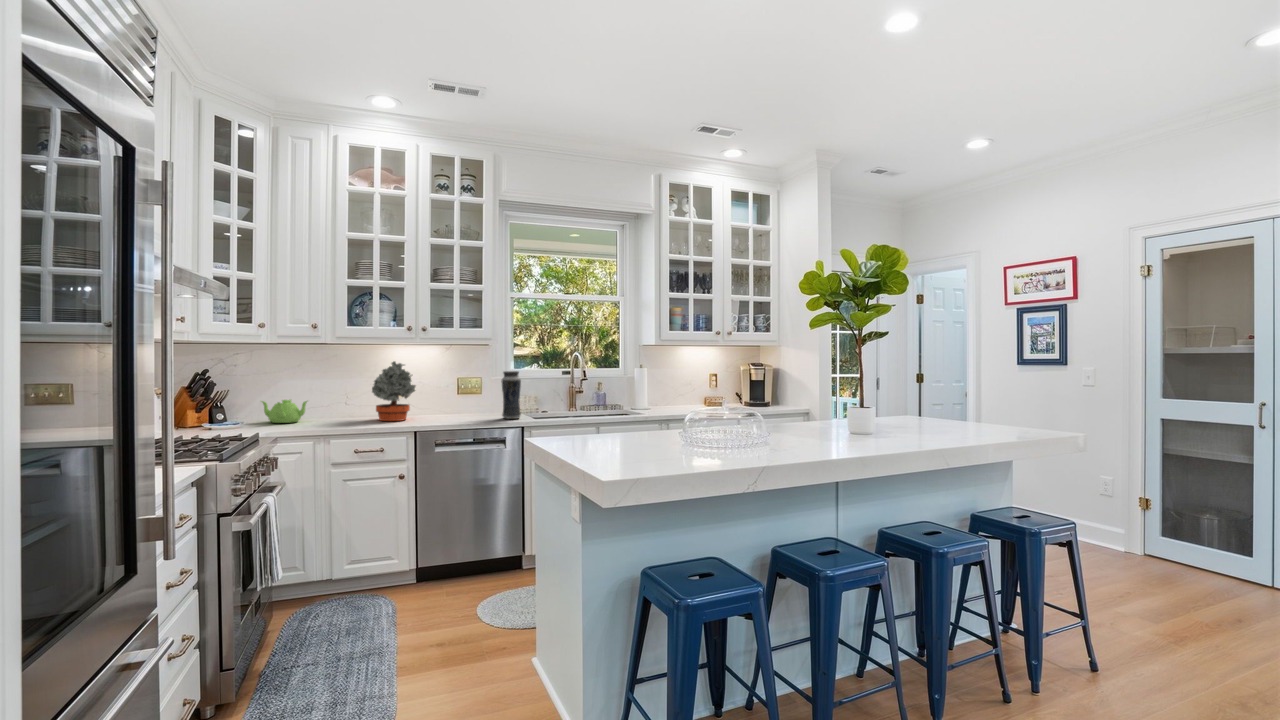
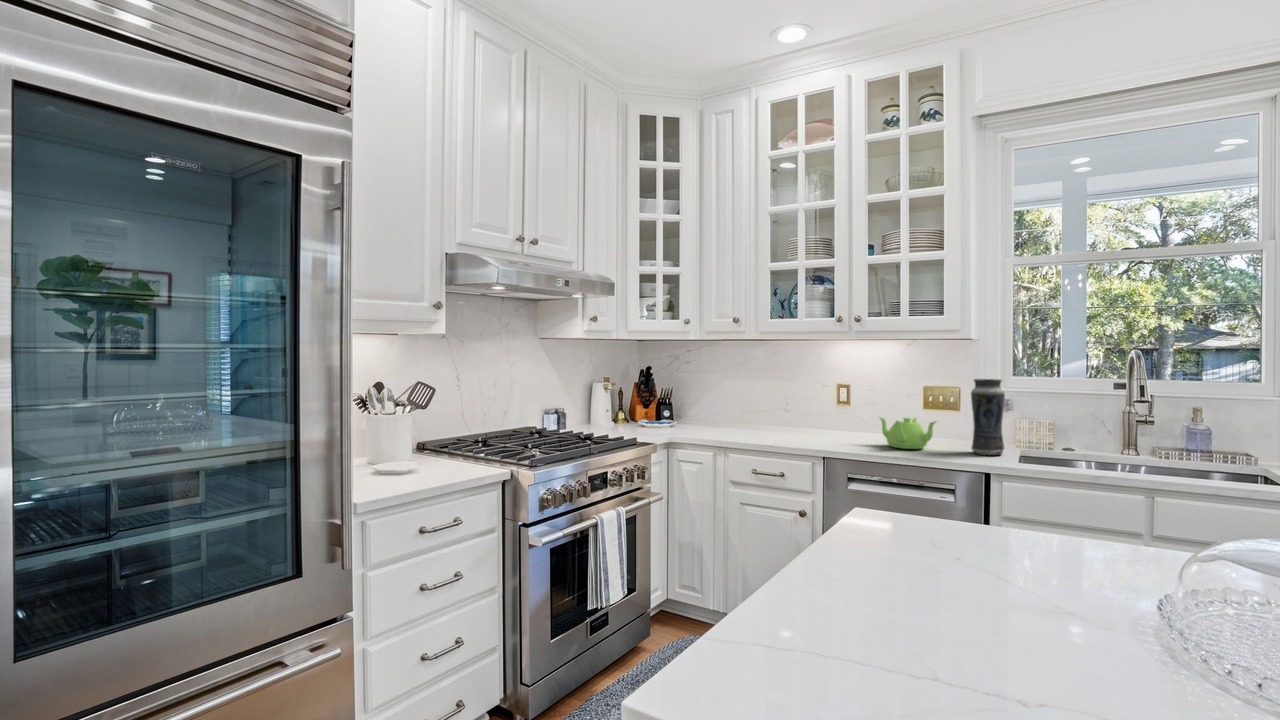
potted plant: present [372,361,416,421] -> none [789,362,851,439]
teapot: present [262,400,307,423] -> present [880,417,936,449]

